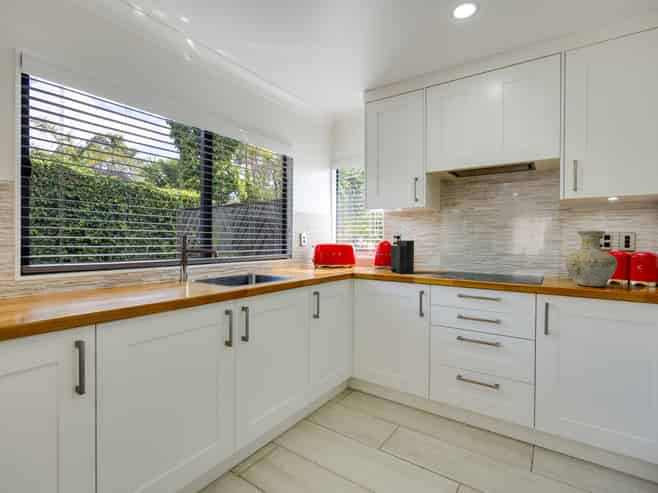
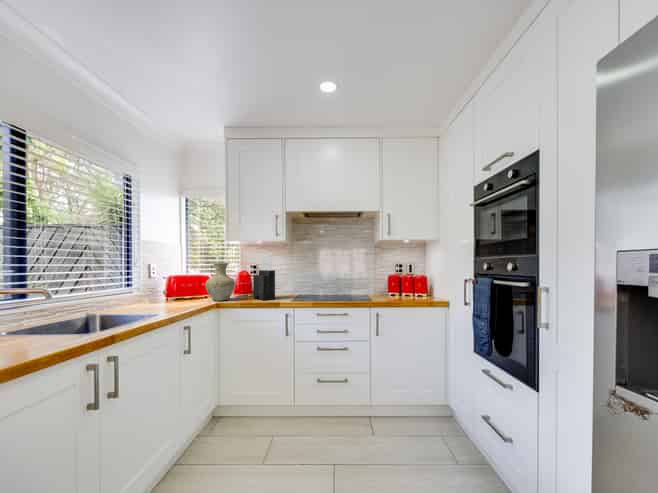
vase: present [565,231,617,287] -> present [206,263,235,301]

